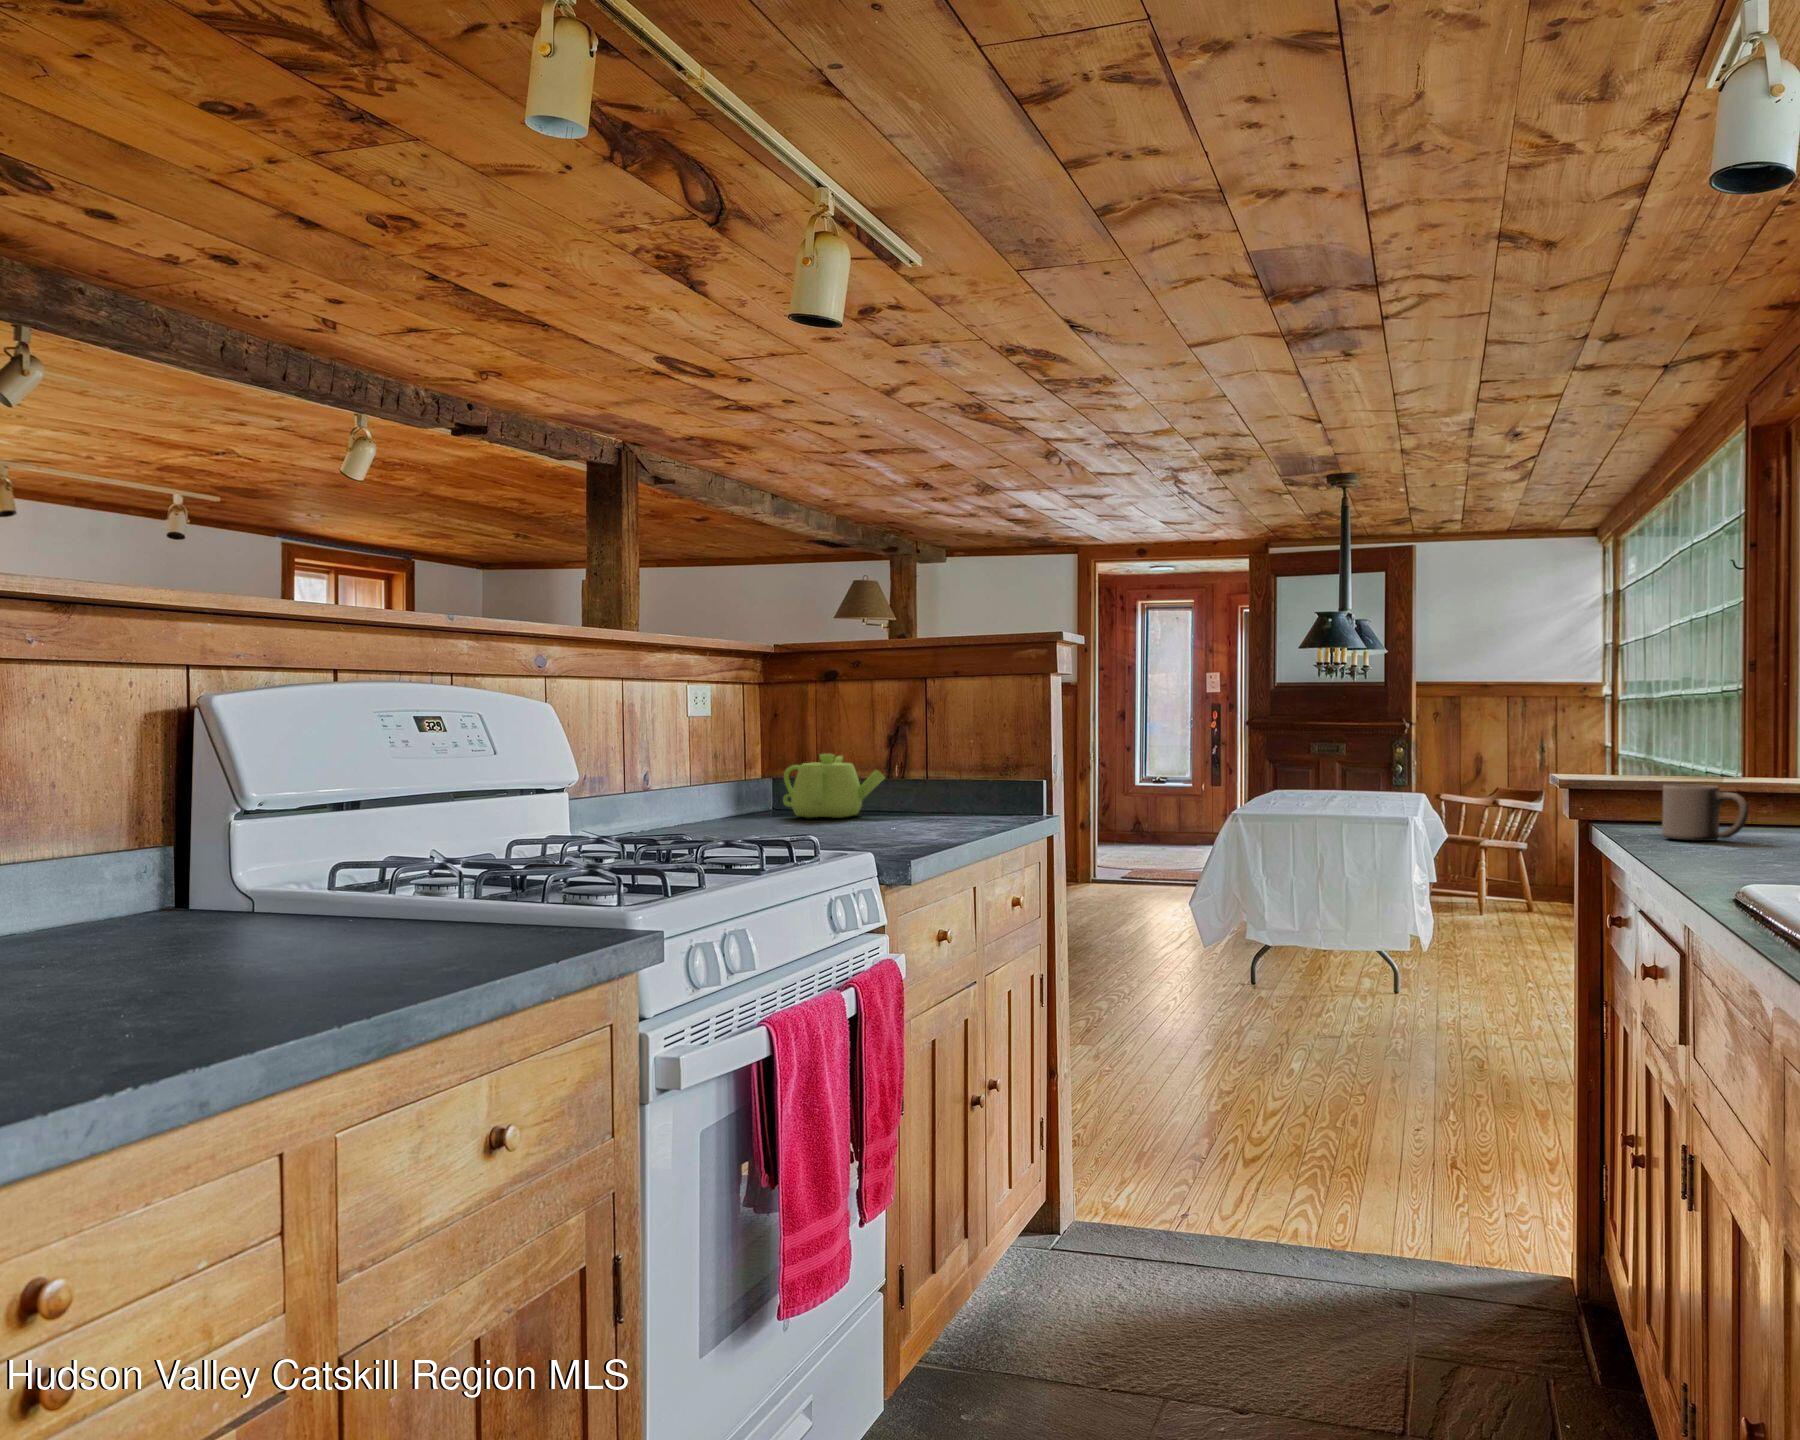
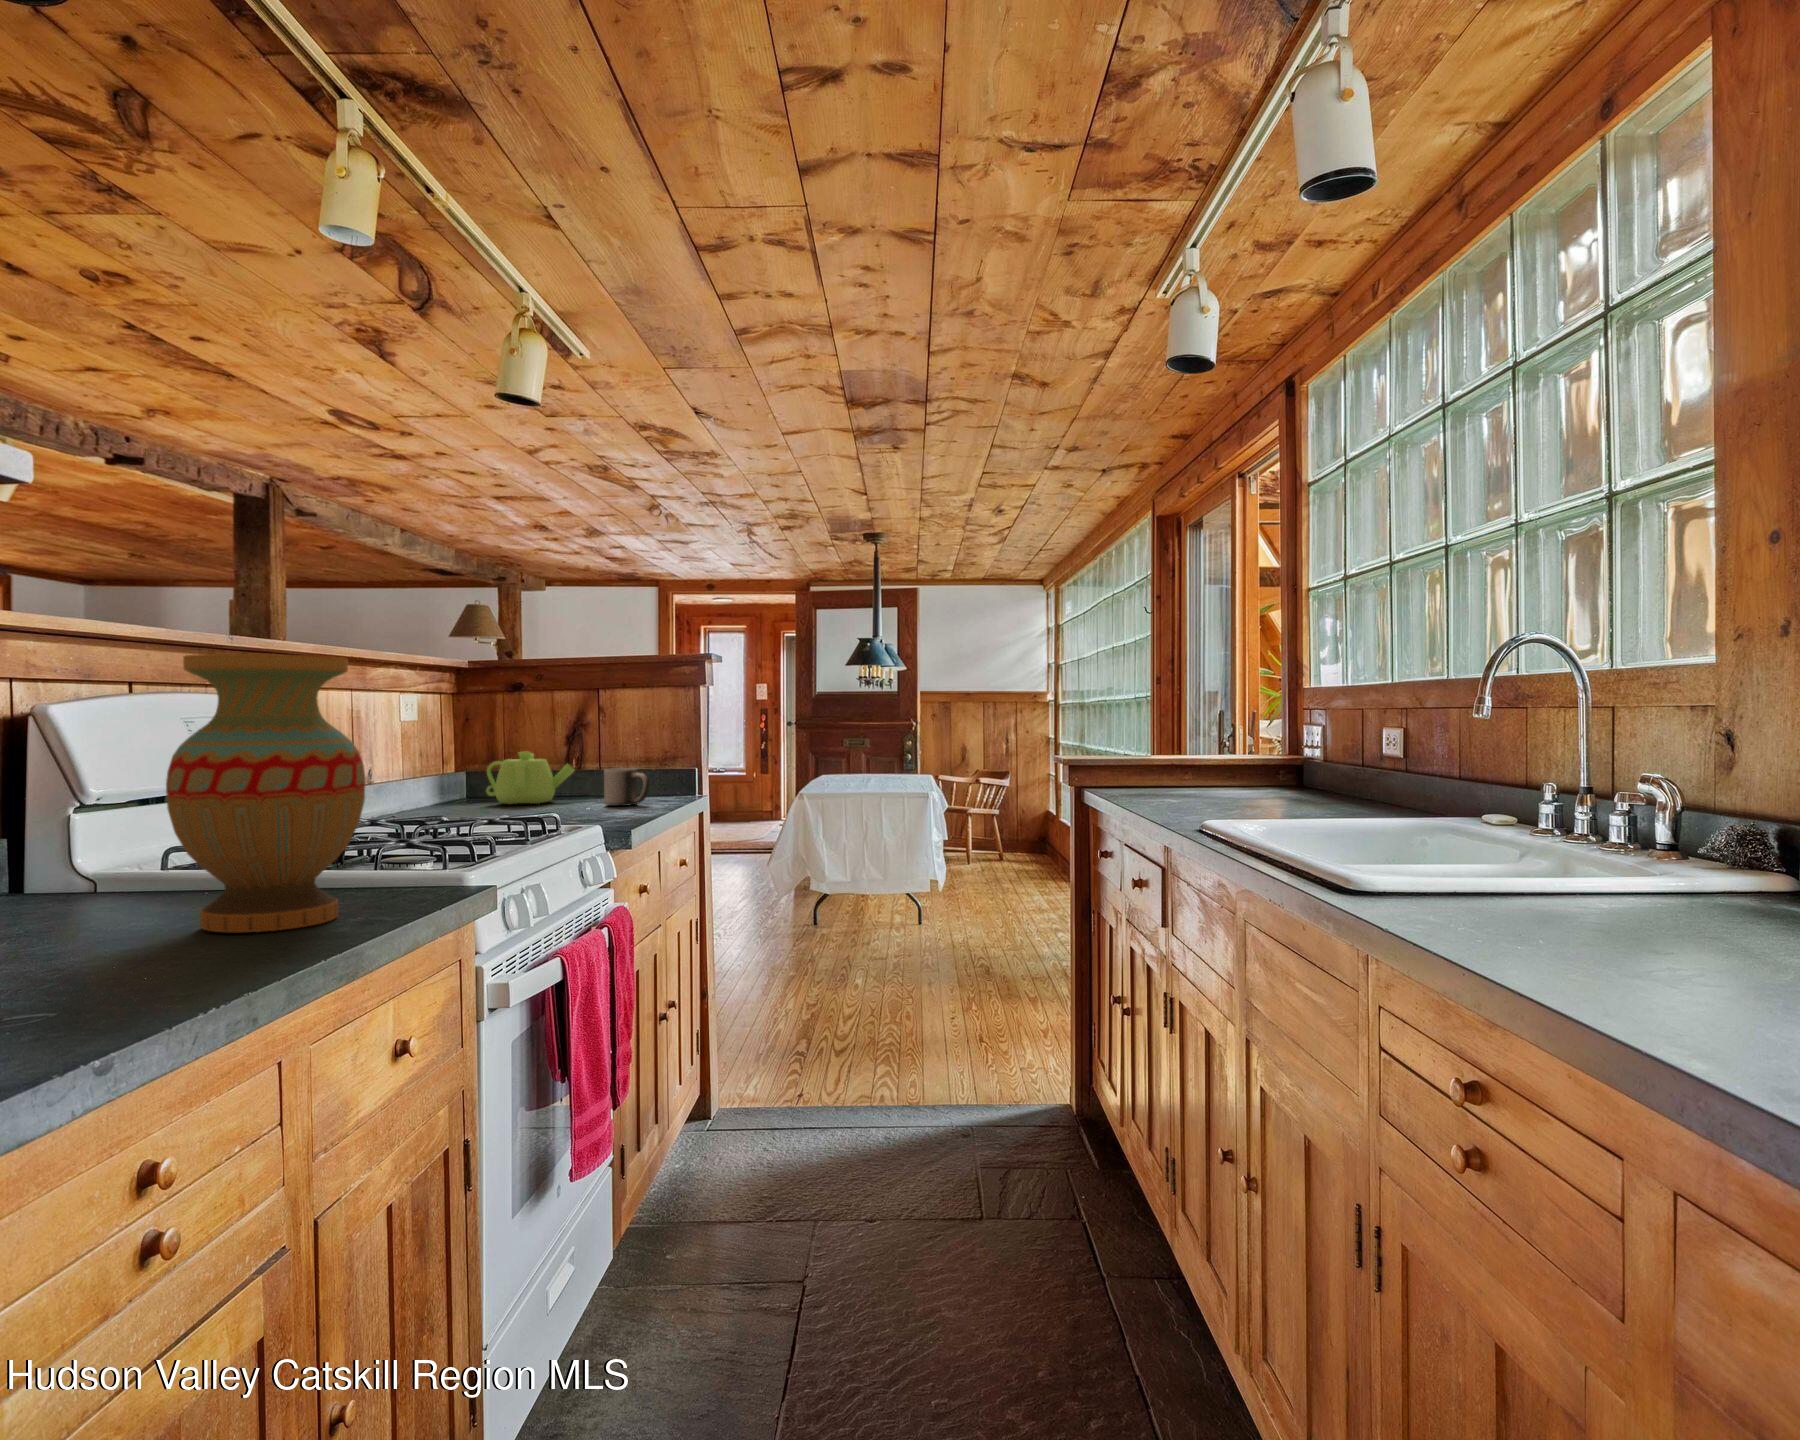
vase: none [241,633,472,976] -> present [166,654,366,932]
mug: present [1662,784,1749,841] -> present [604,768,649,806]

